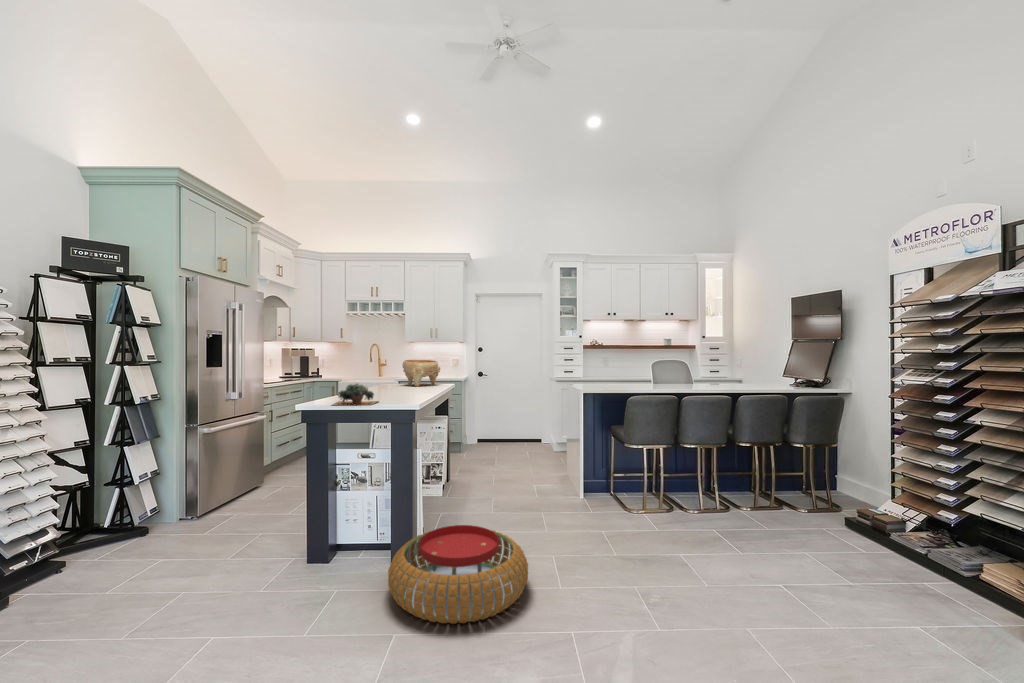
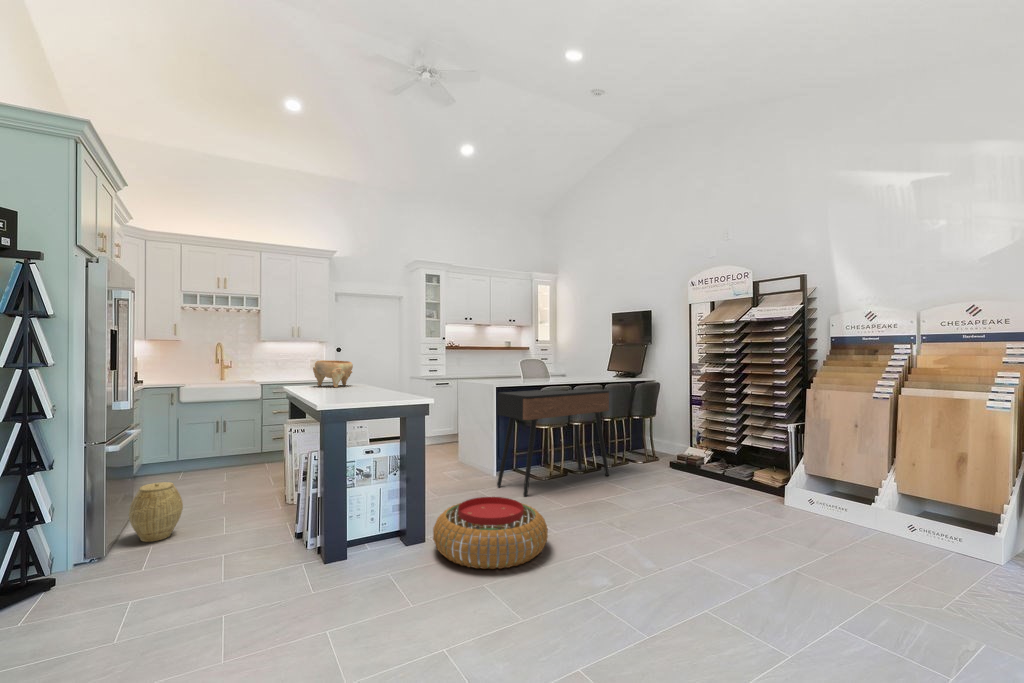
succulent plant: present [333,384,378,405] -> none [340,382,386,404]
console table: none [567,398,730,530] -> present [497,389,609,496]
woven basket: none [223,462,265,511] -> present [129,482,183,542]

